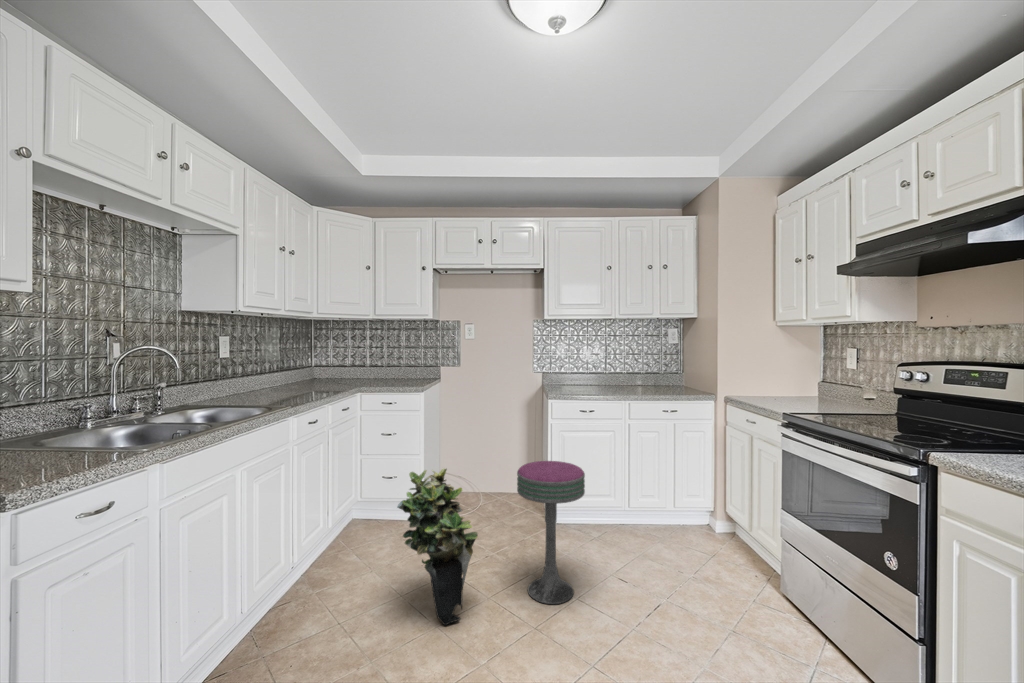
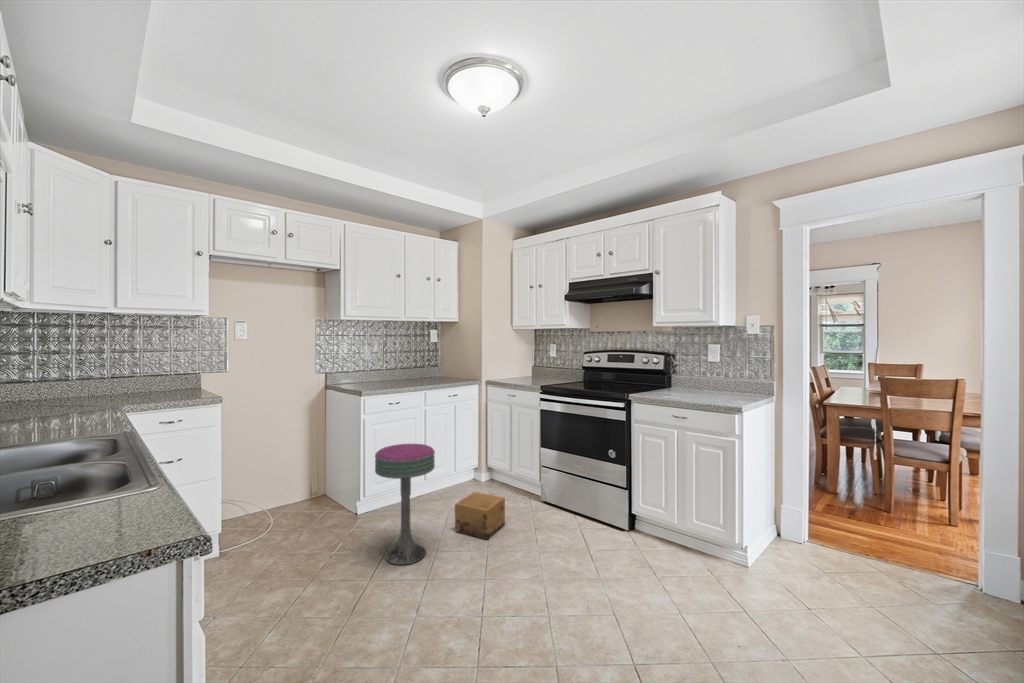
potted plant: present [397,468,478,625] -> none [273,468,362,615]
cardboard box: none [625,545,697,616] -> present [455,492,505,540]

